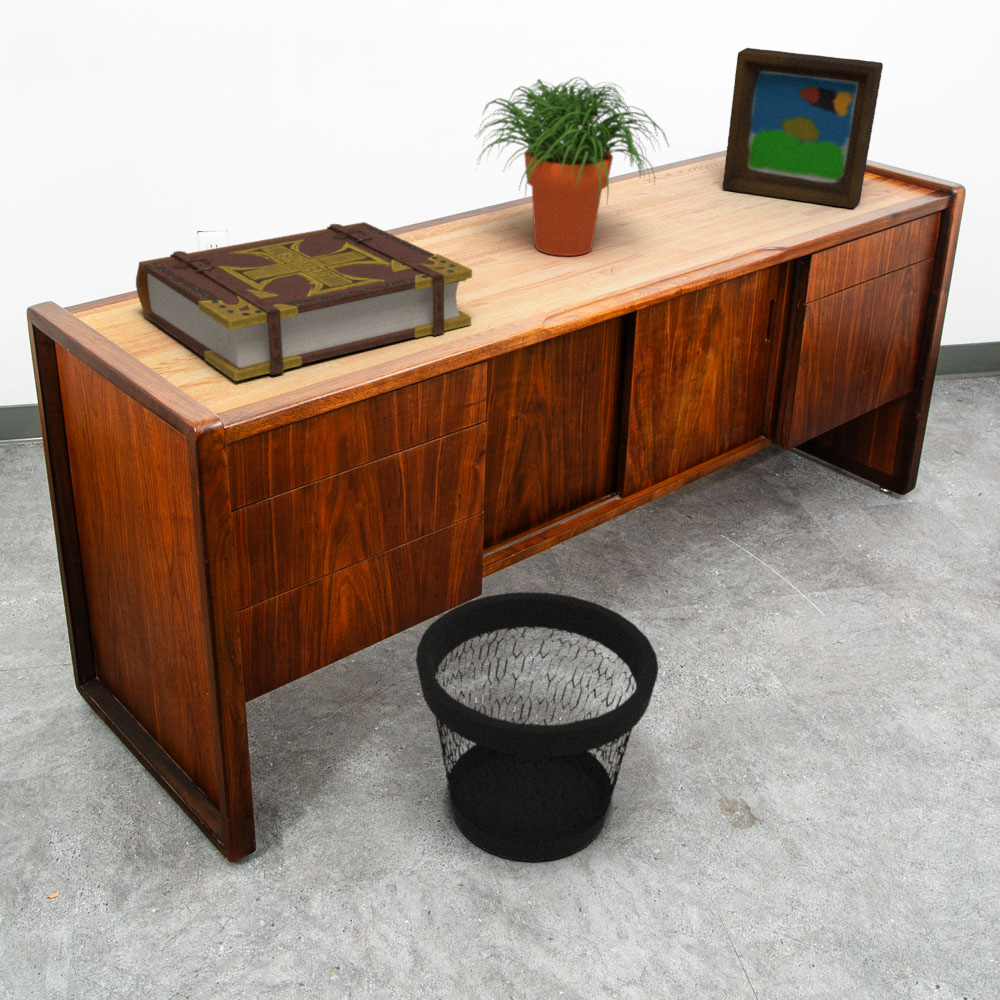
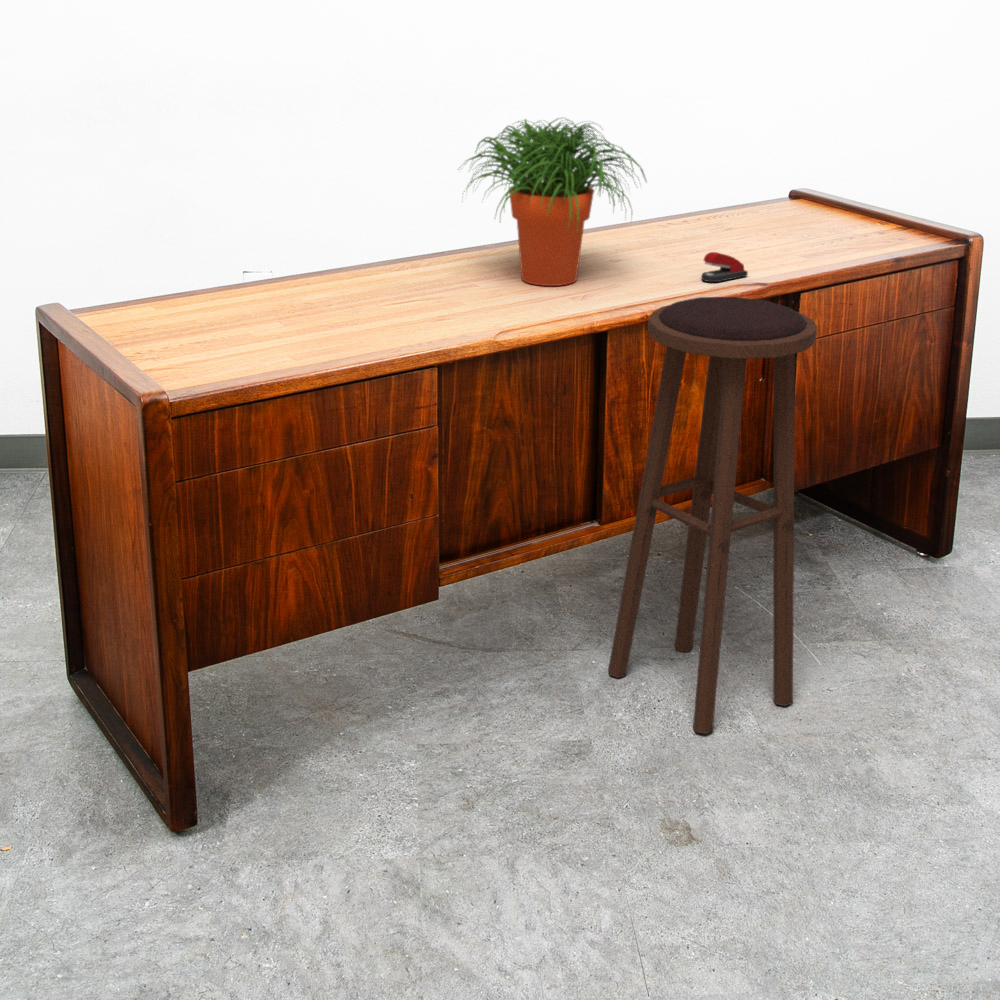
picture frame: present [723,48,883,208] -> none [734,98,885,253]
stapler: none [716,215,759,247] -> present [702,252,748,282]
book: present [136,222,472,381] -> none [126,247,428,370]
stool: none [627,269,861,704] -> present [608,297,817,734]
wastebasket: present [416,592,658,861] -> none [354,599,588,855]

